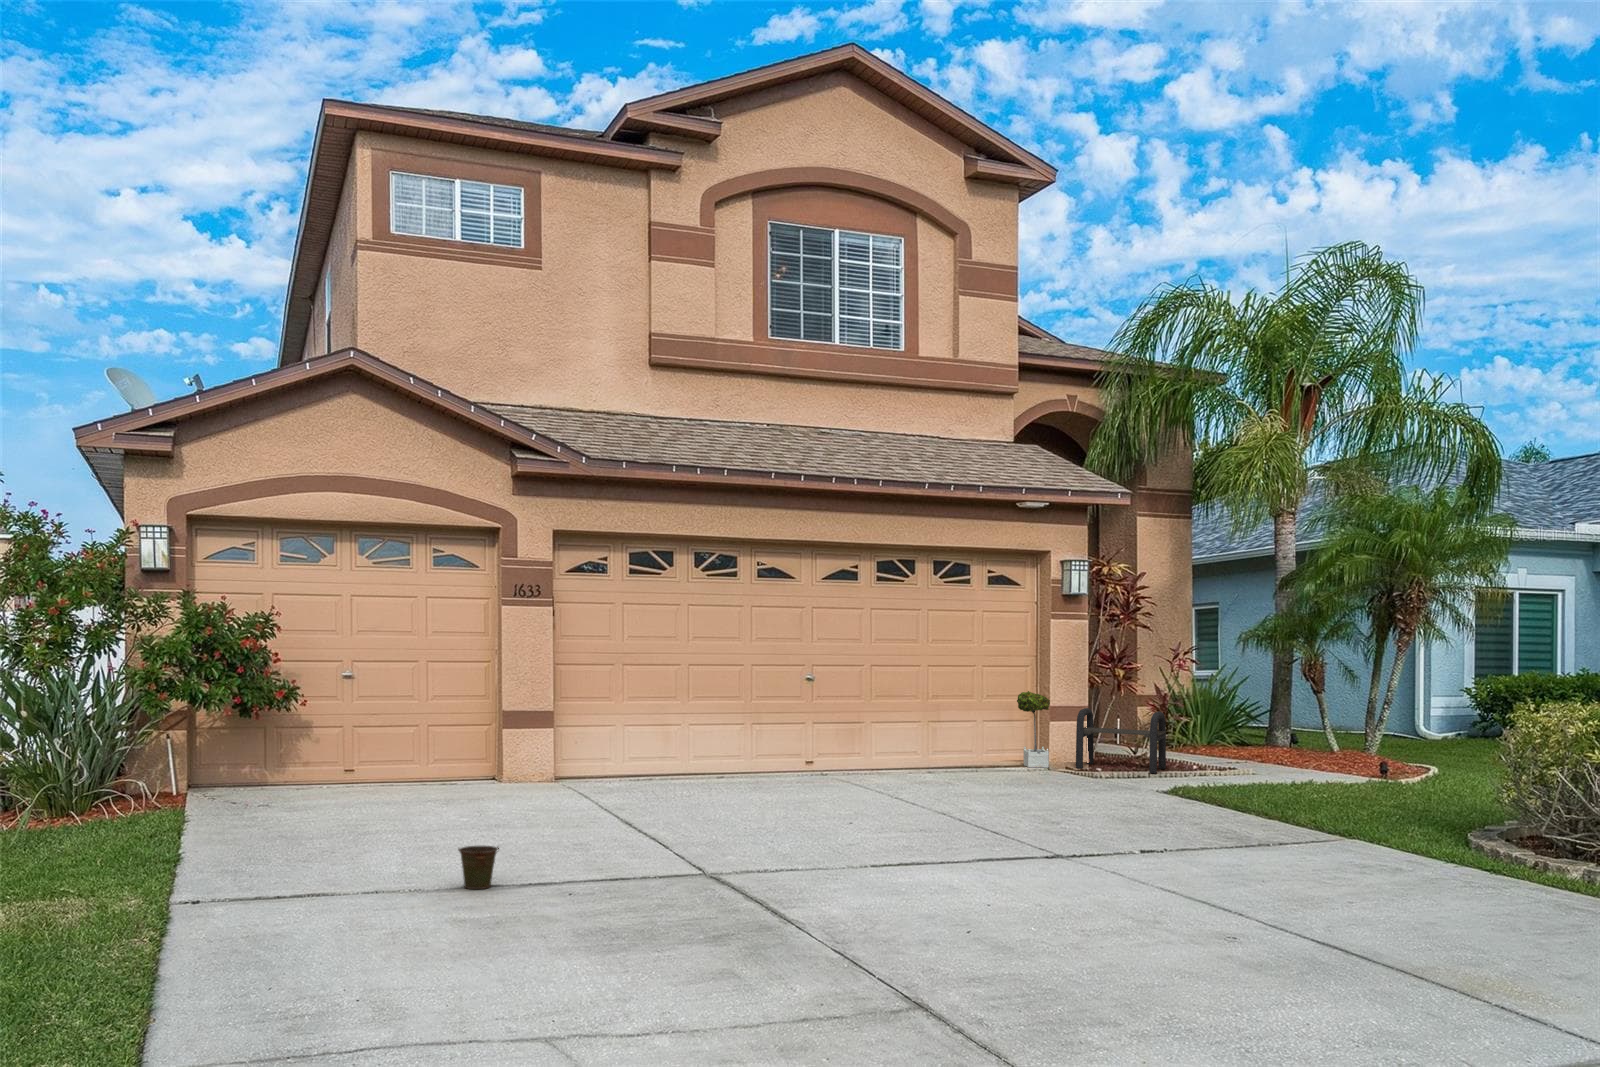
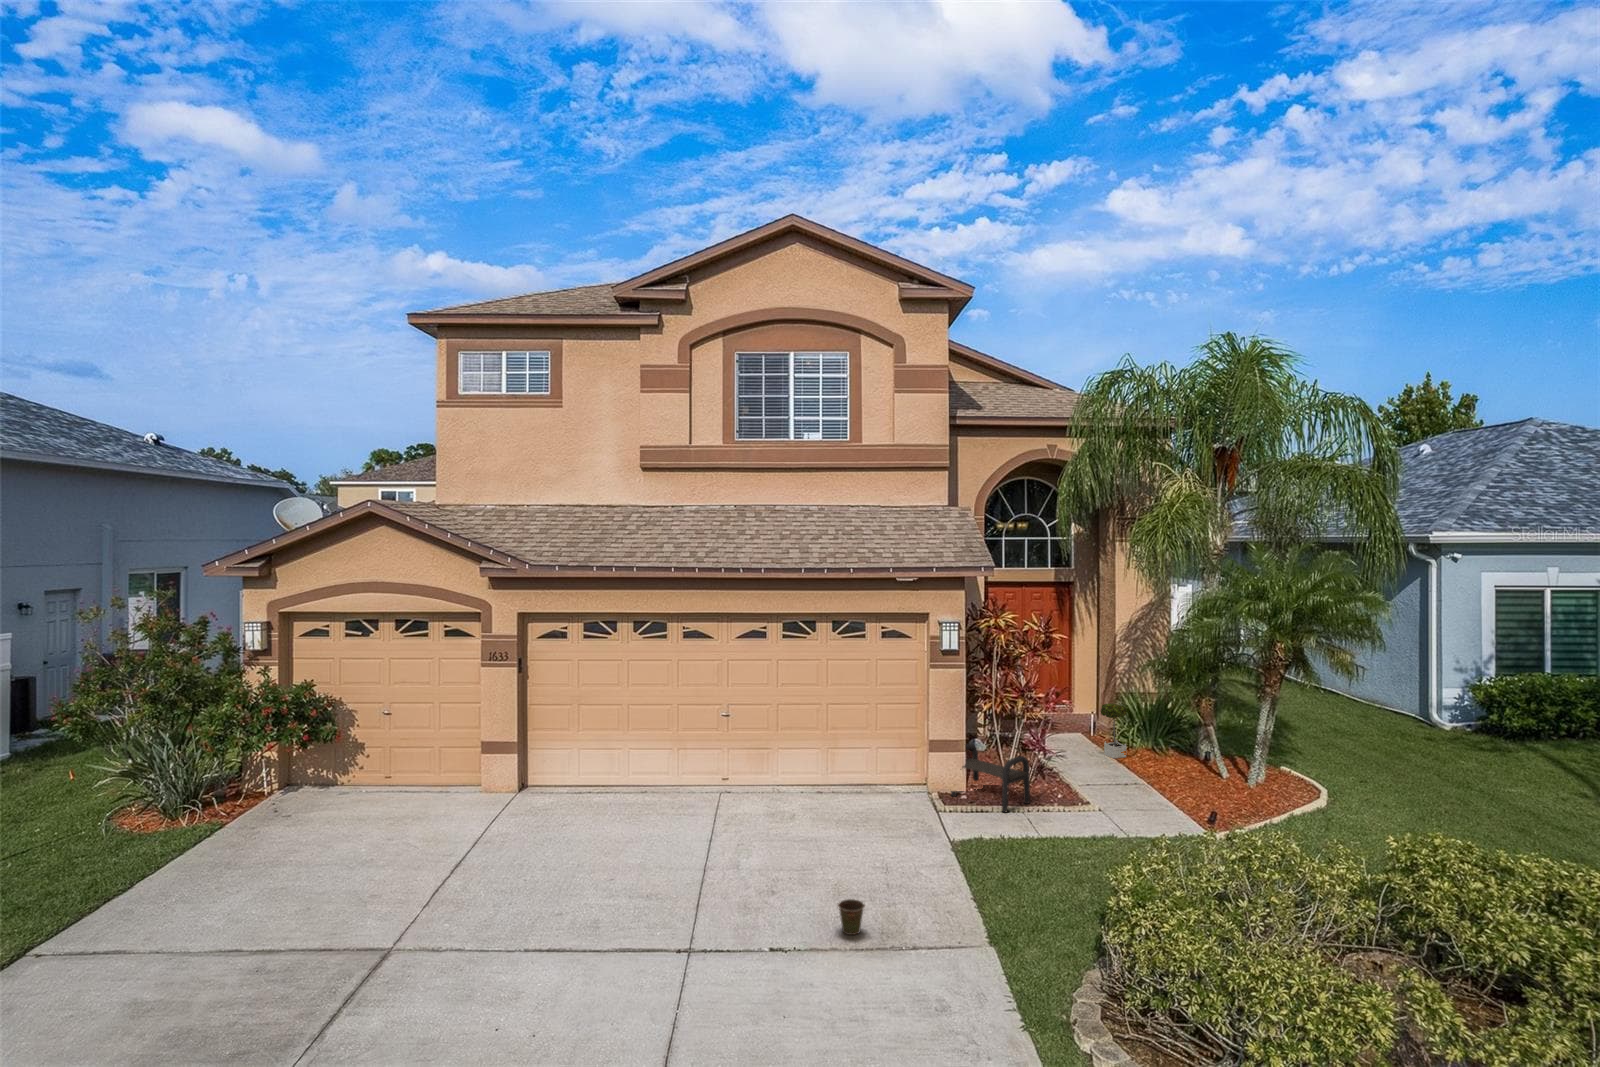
potted tree: present [1017,691,1050,768] -> present [1101,703,1127,758]
bucket: present [458,846,499,889] -> present [838,899,865,935]

